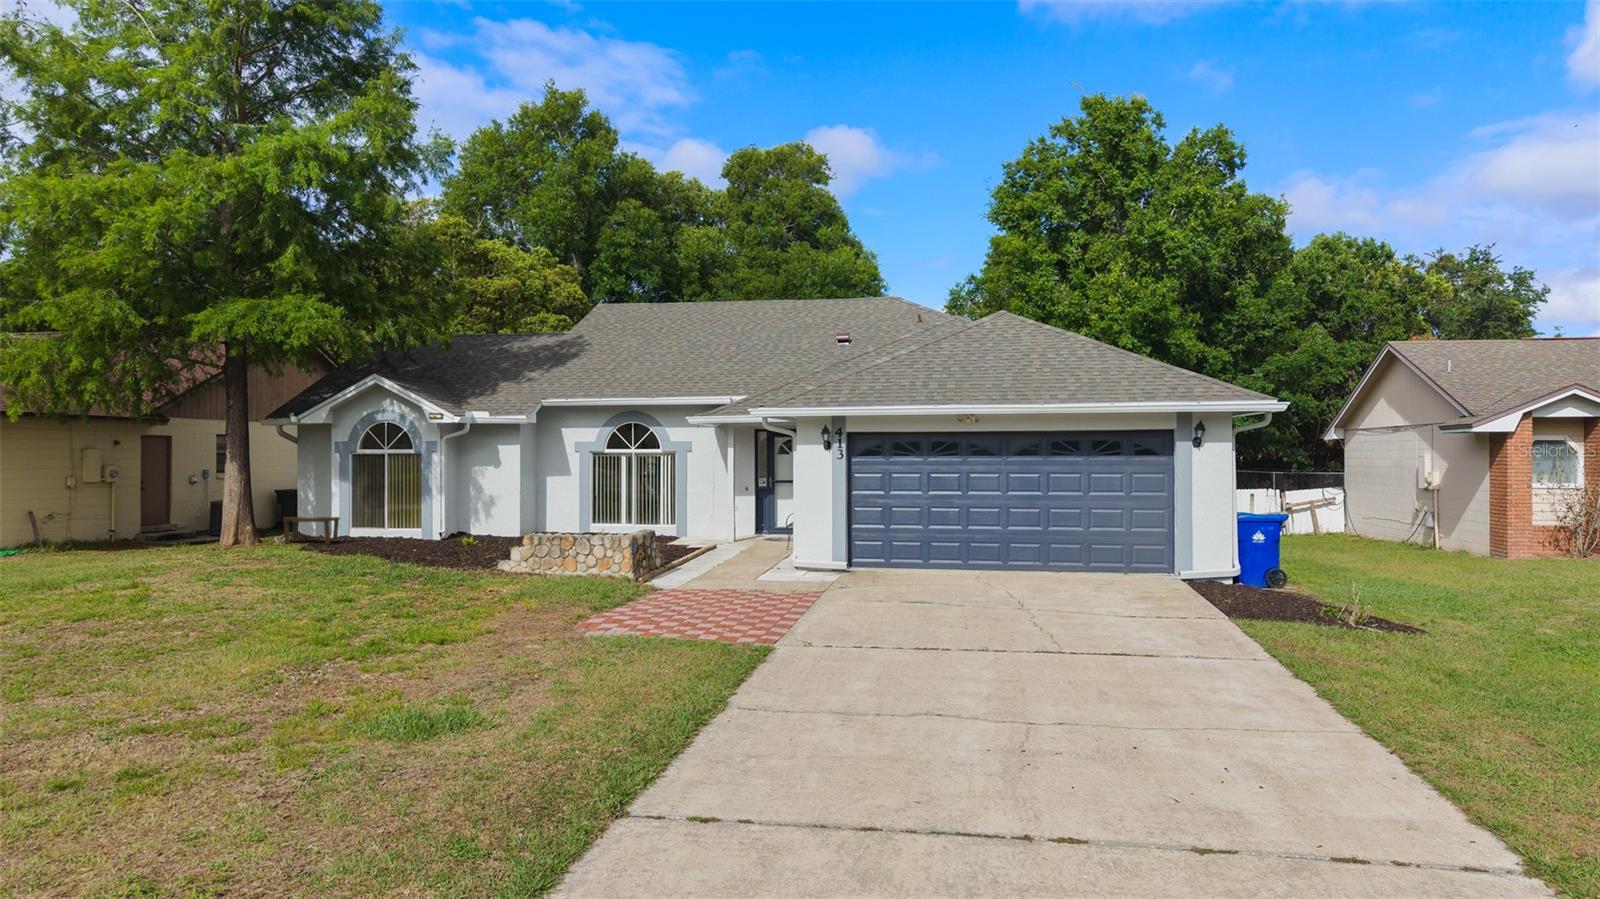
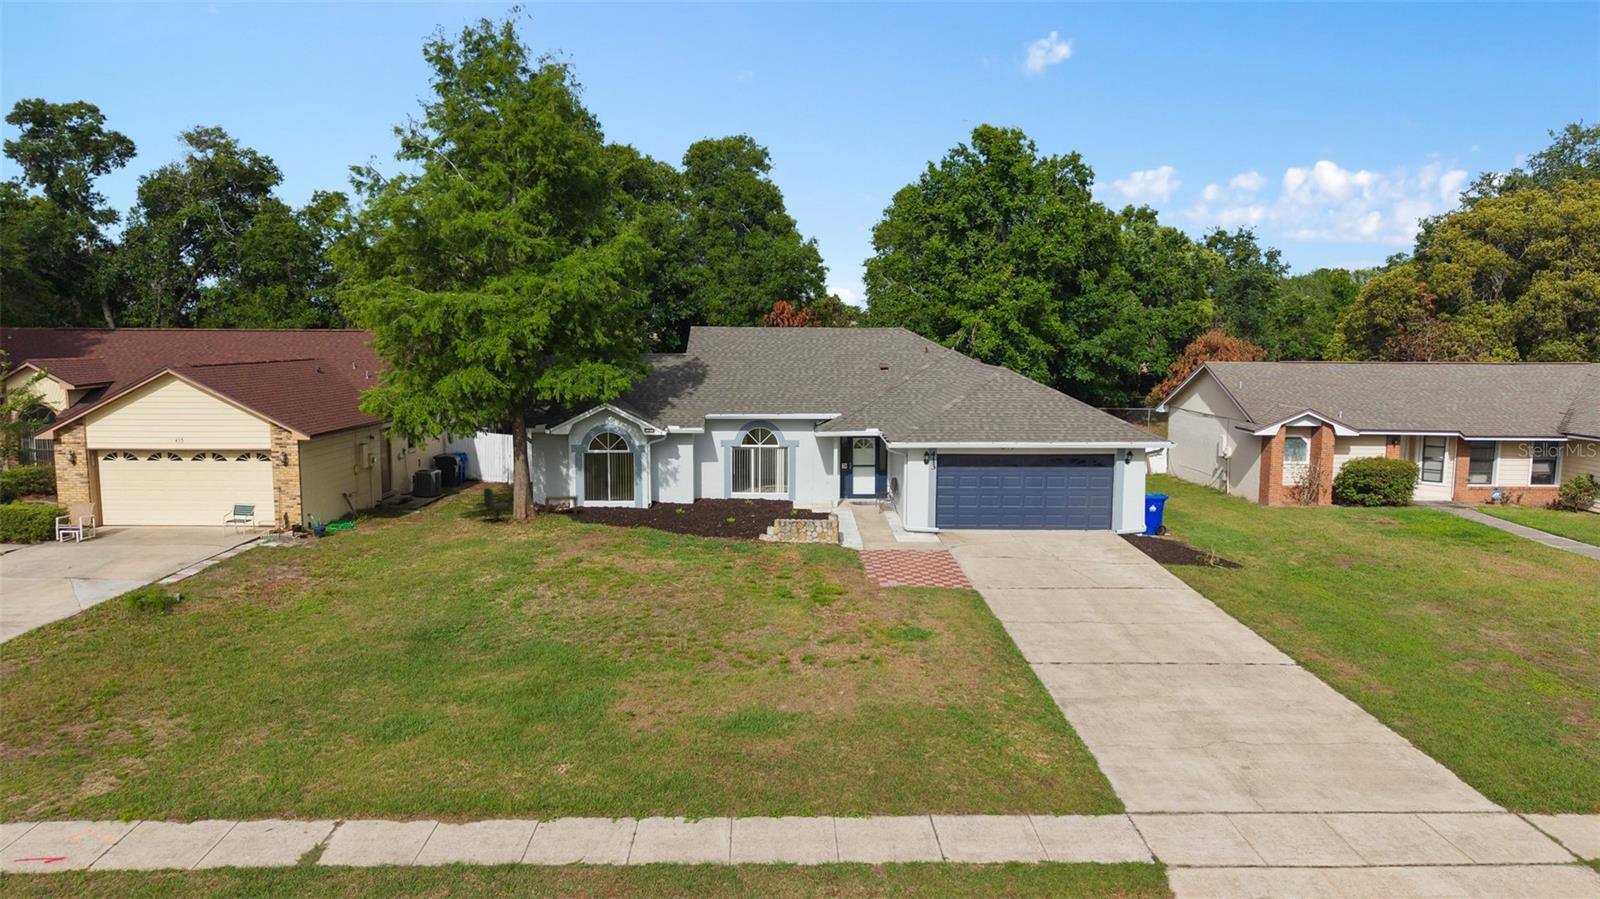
chair: none [176,496,223,550] -> present [484,488,510,523]

